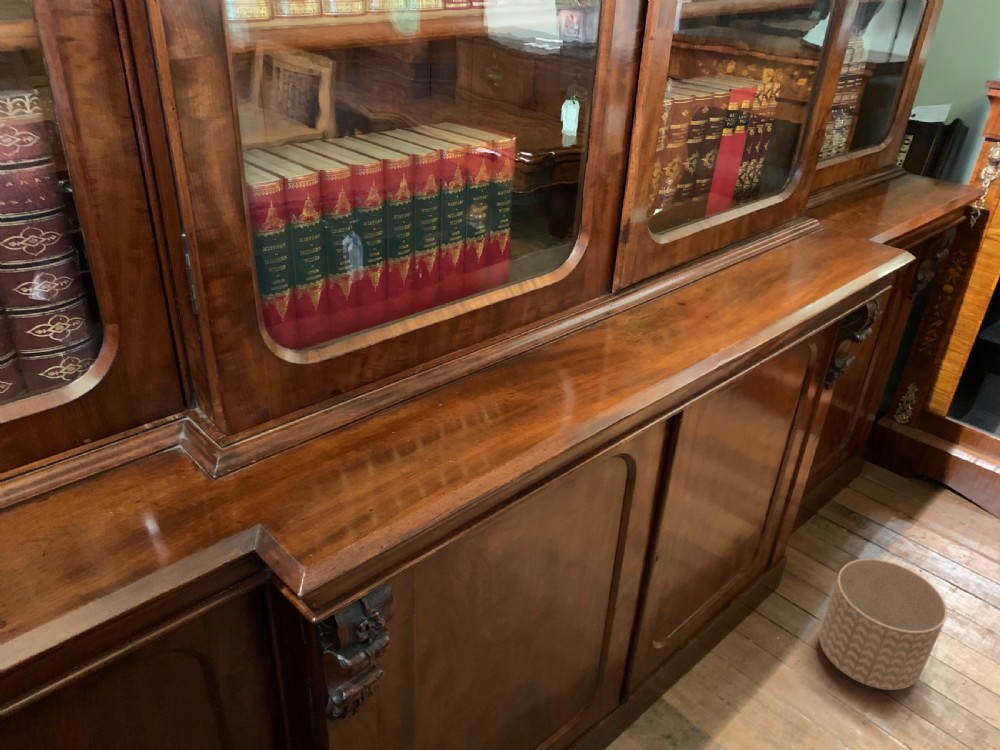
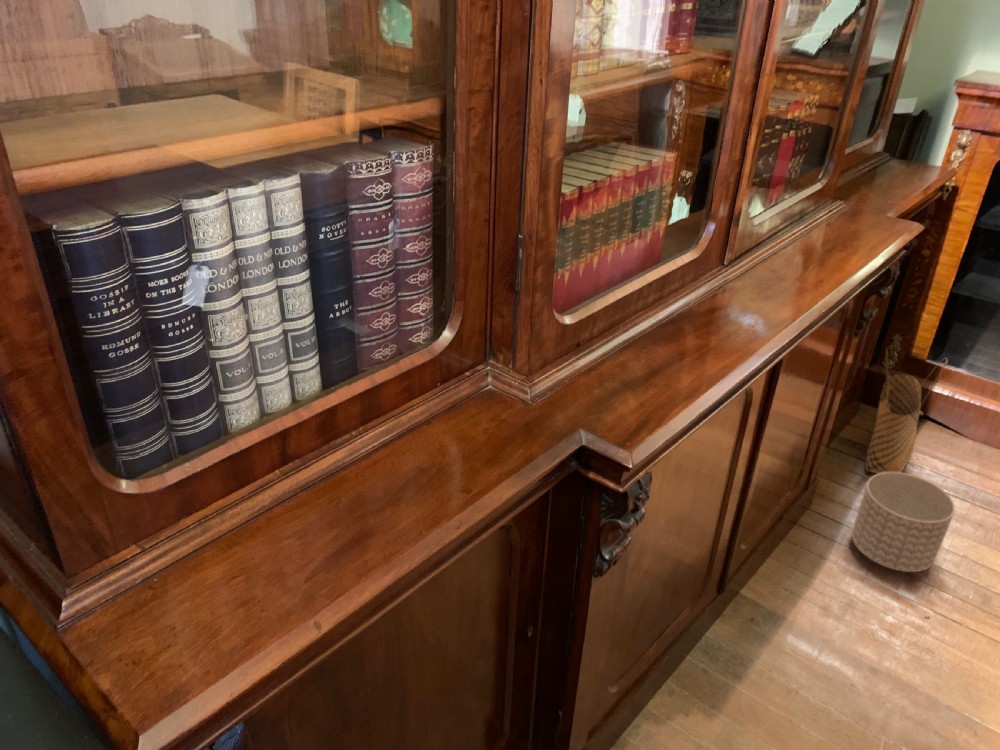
woven basket: none [855,400,961,562] -> present [866,350,947,474]

